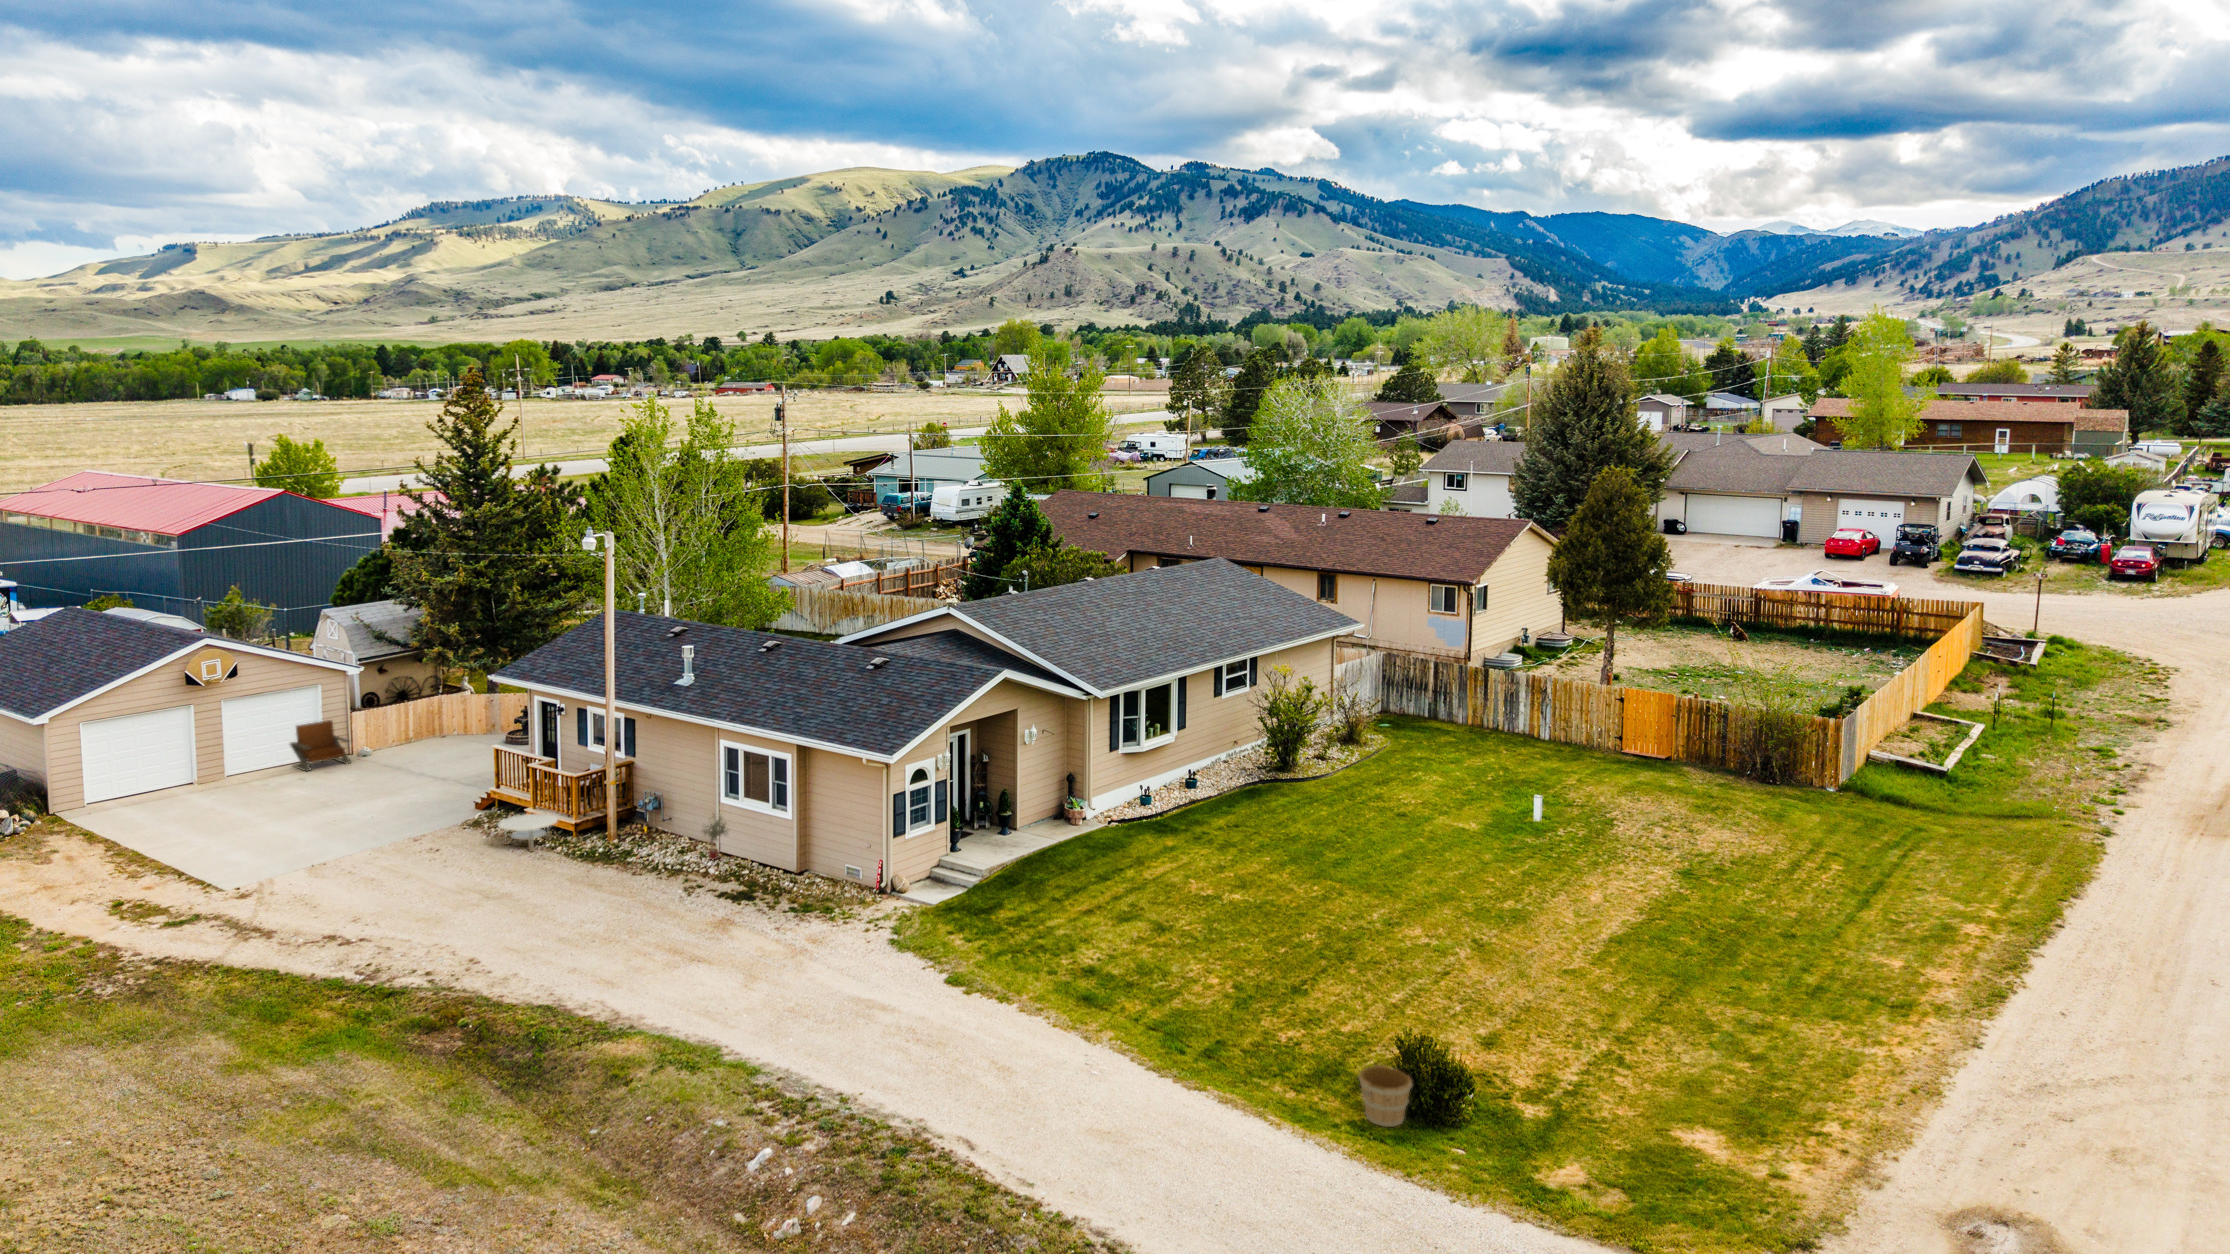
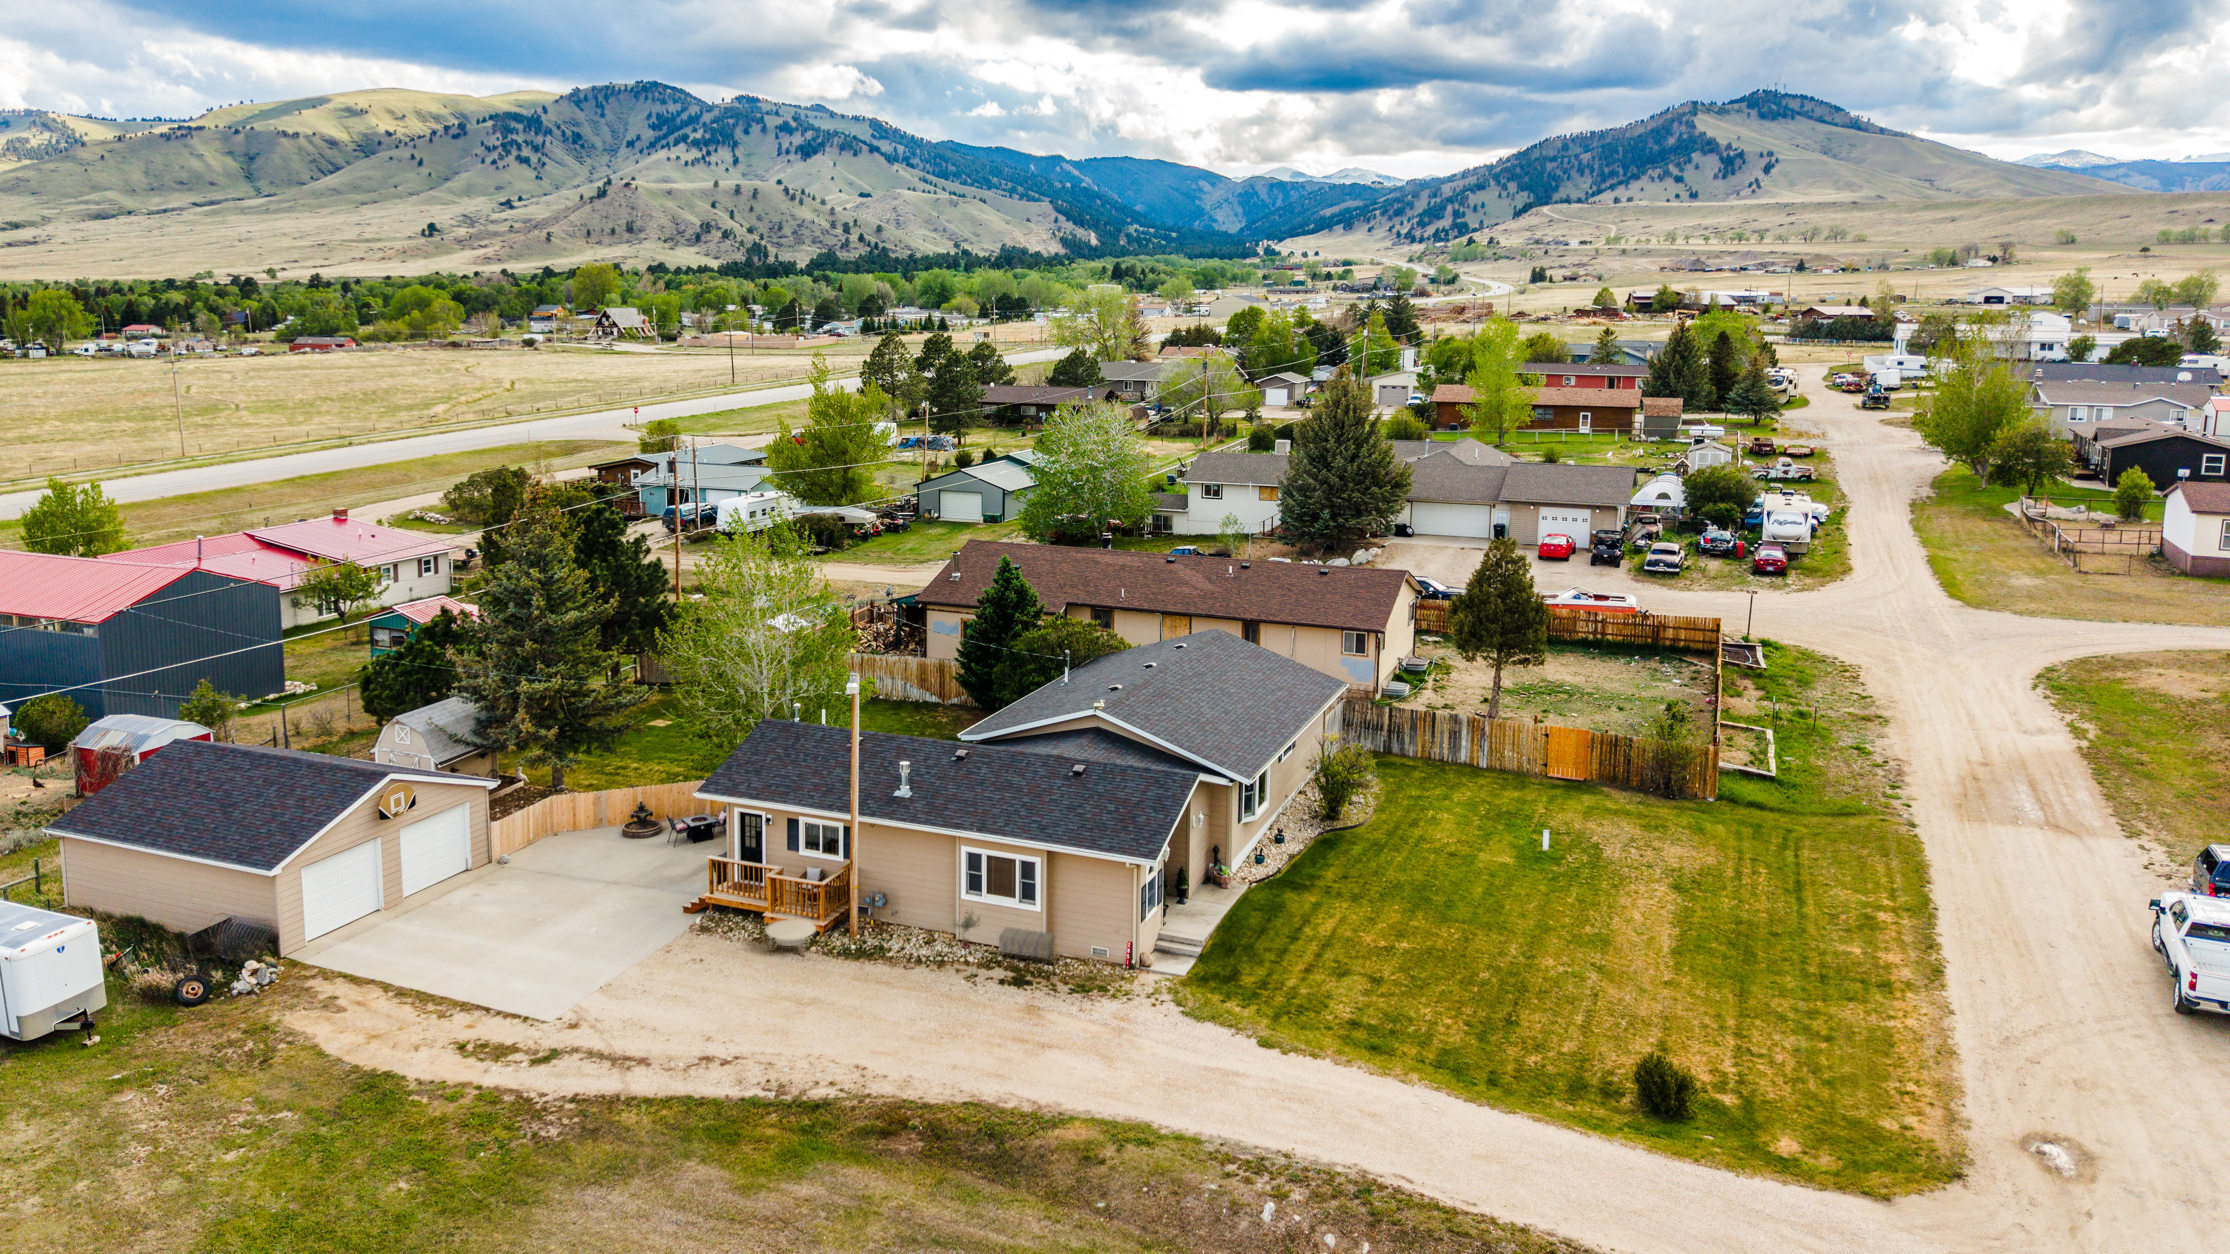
lounge chair: present [290,720,351,771] -> none [446,834,505,887]
bench: none [736,837,801,883] -> present [999,928,1055,963]
wooden bucket: present [1359,1065,1413,1127] -> none [1613,1071,1650,1113]

